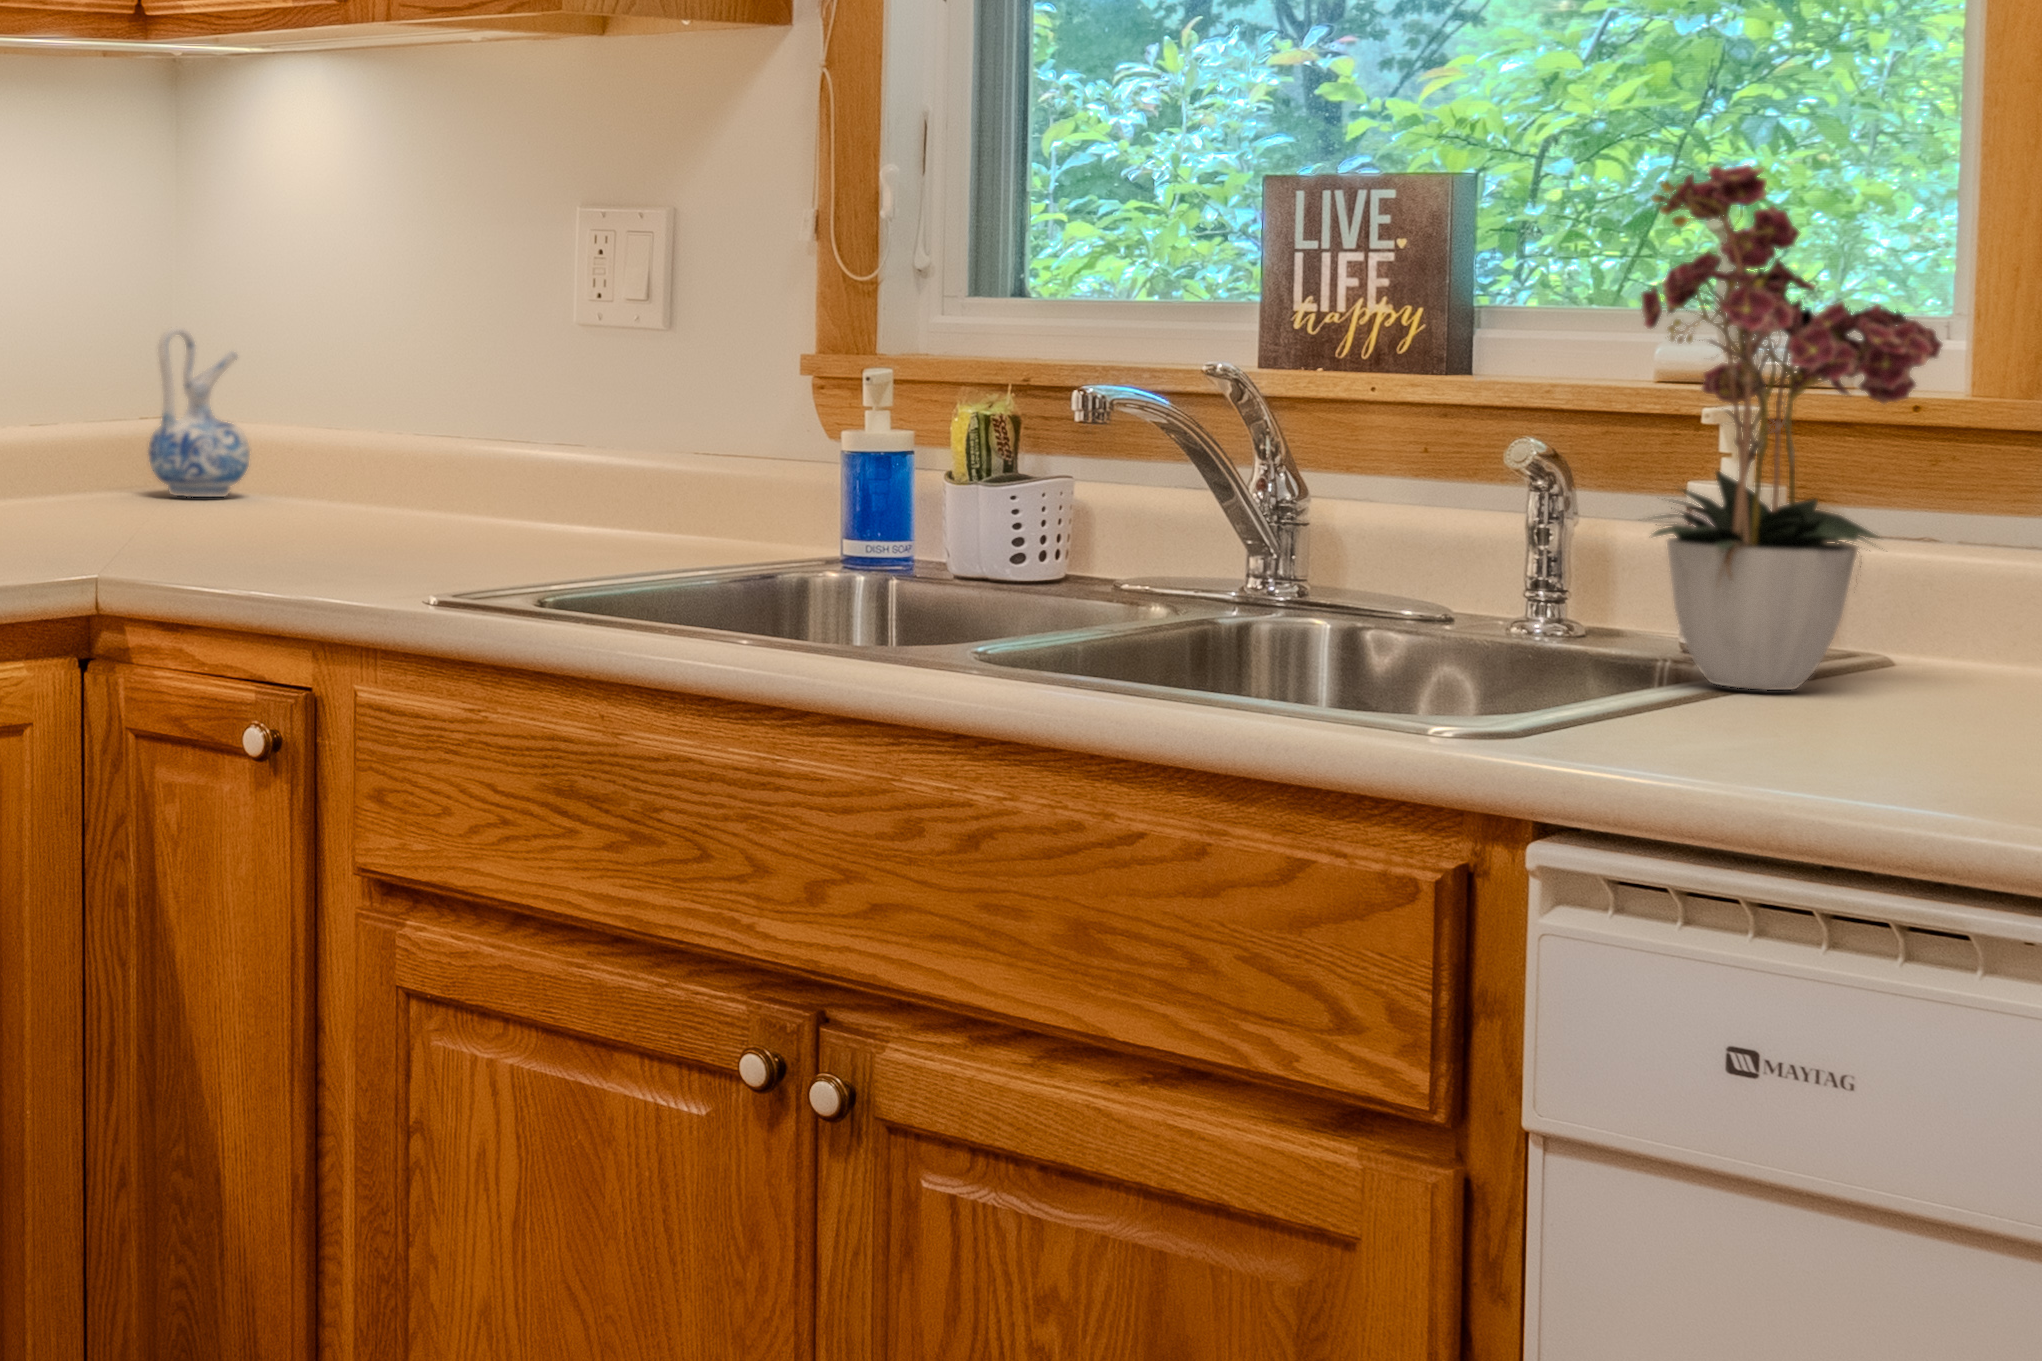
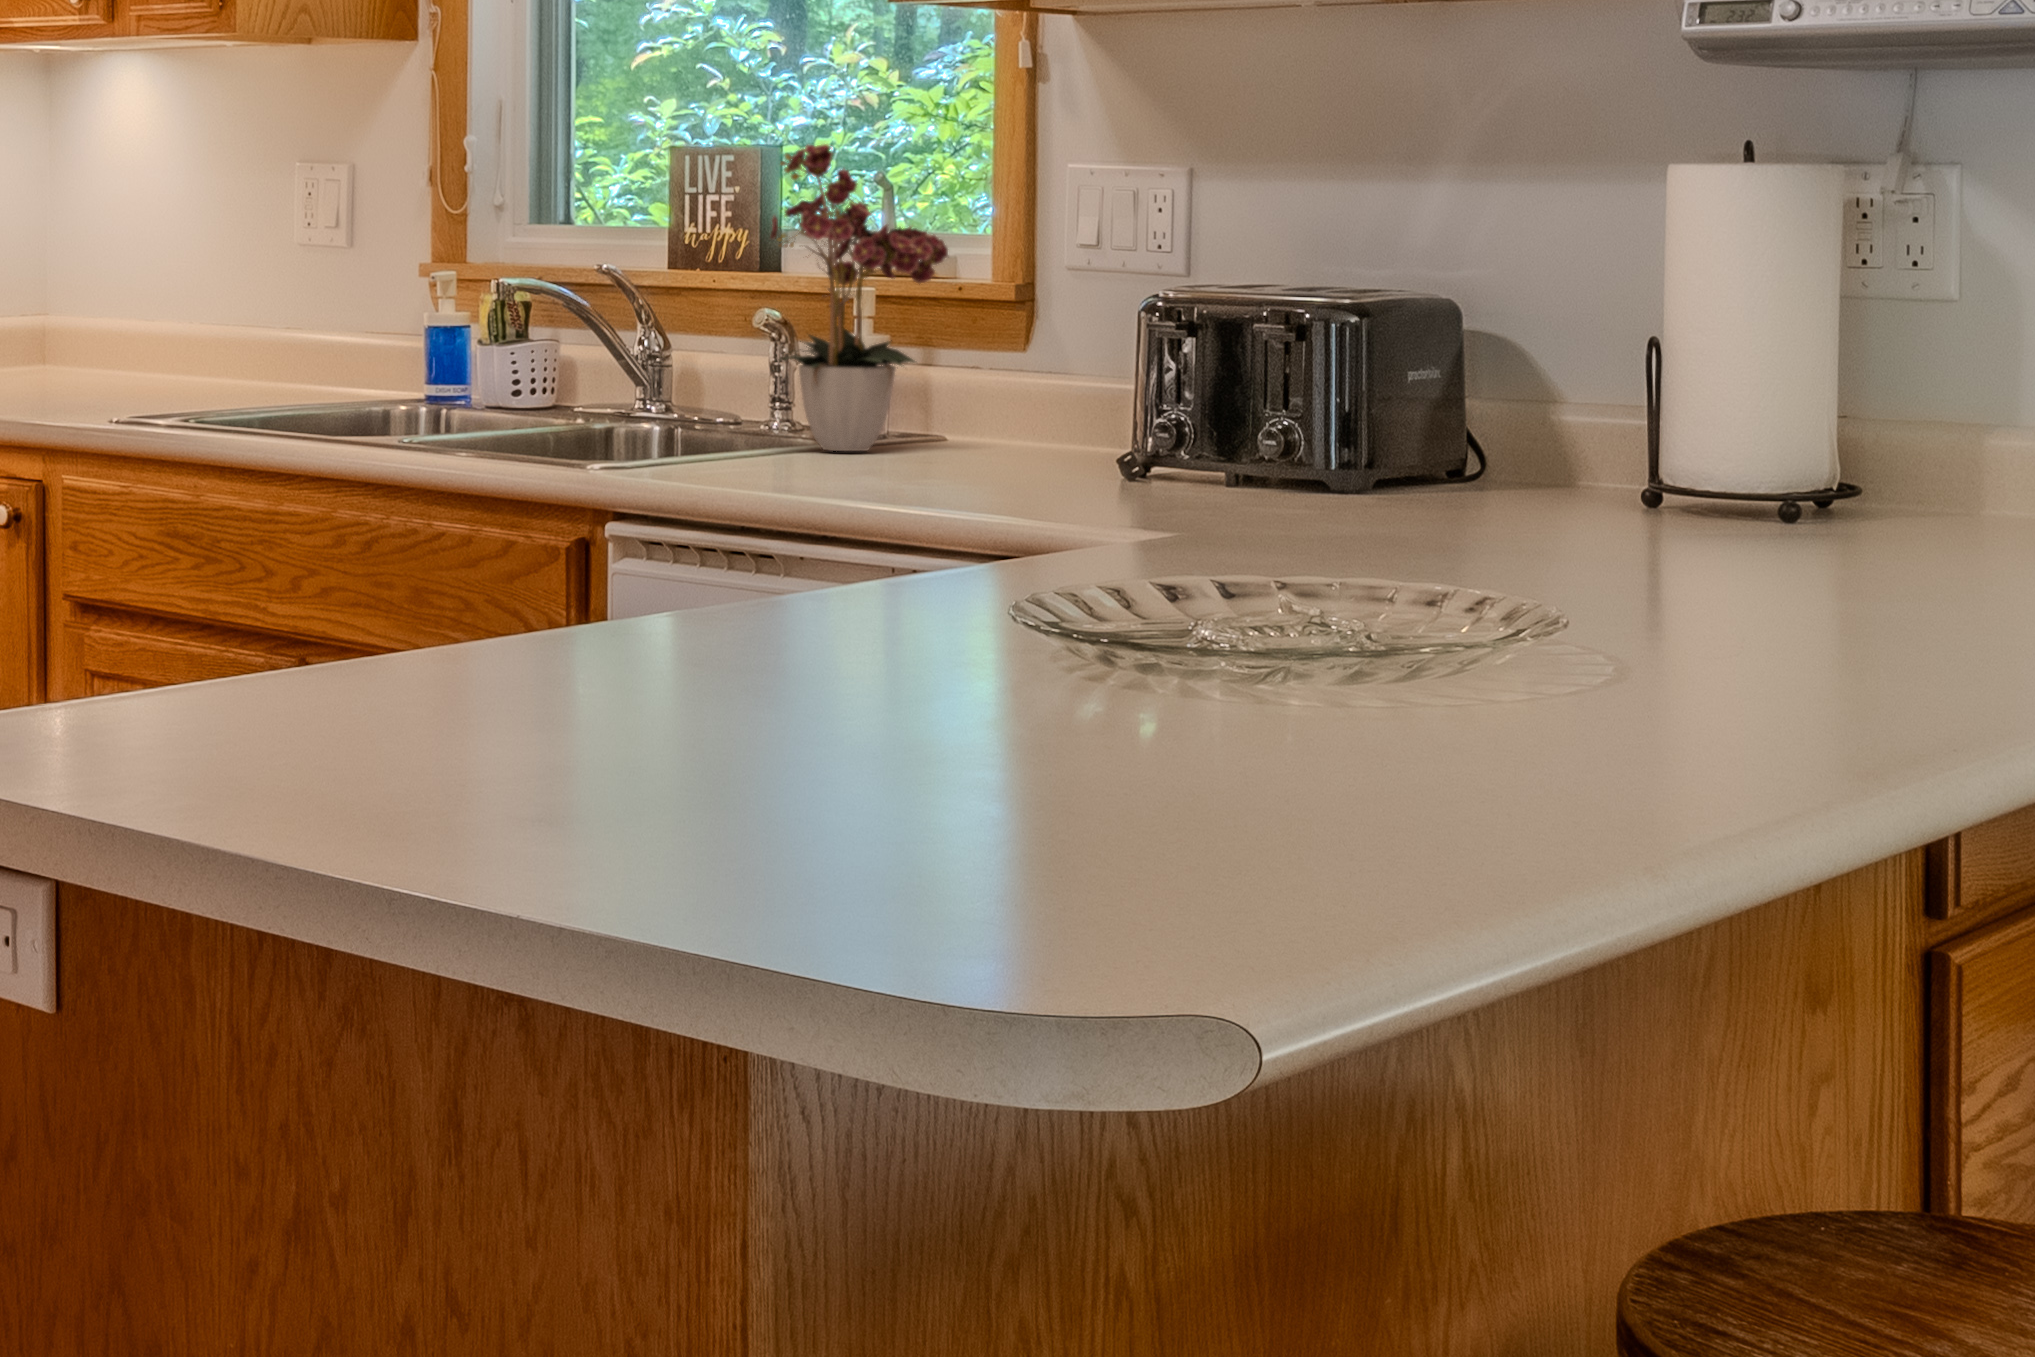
ceramic pitcher: present [148,327,250,497] -> none [17,256,91,378]

